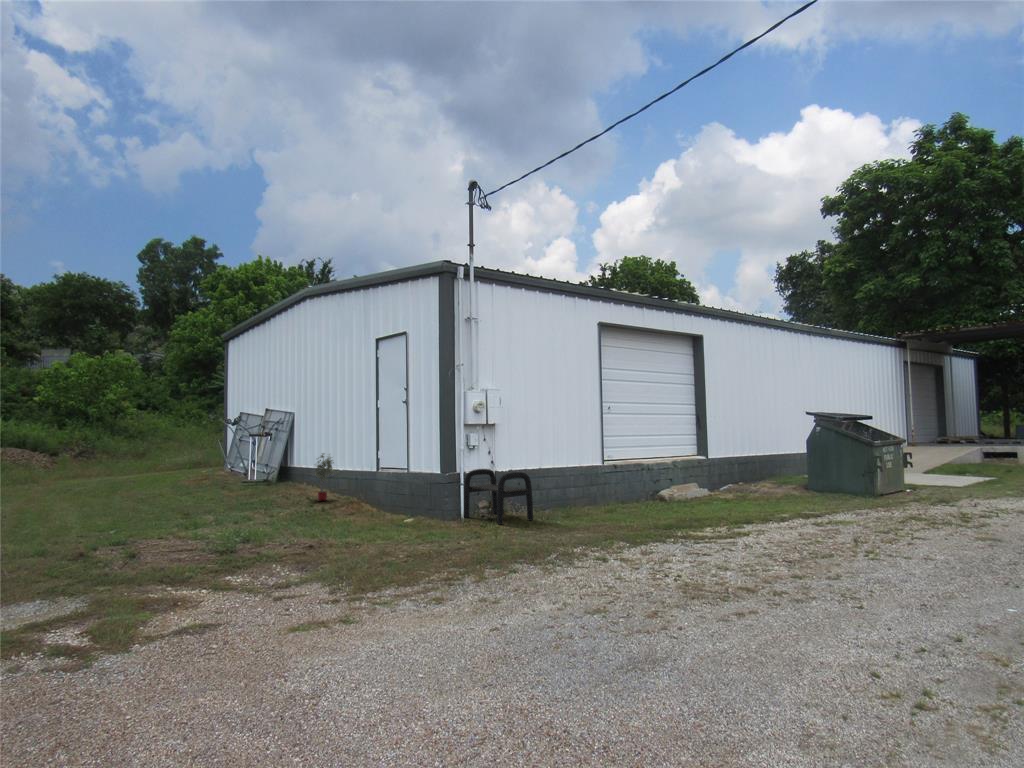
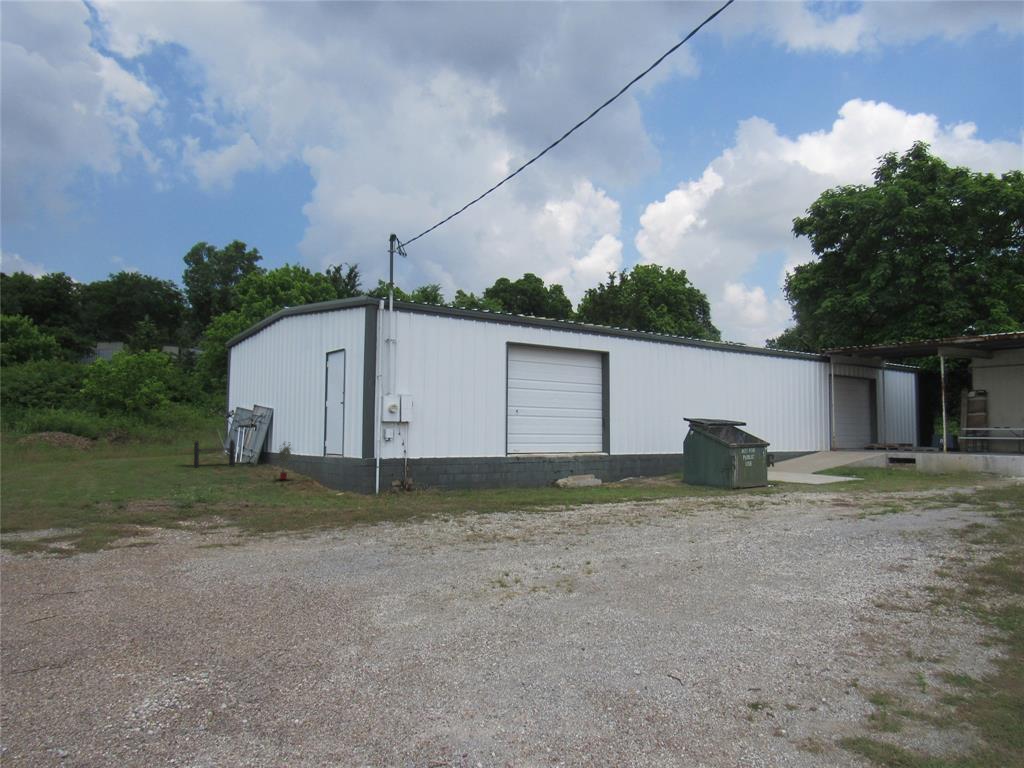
bench: present [464,469,533,524] -> present [194,440,235,468]

